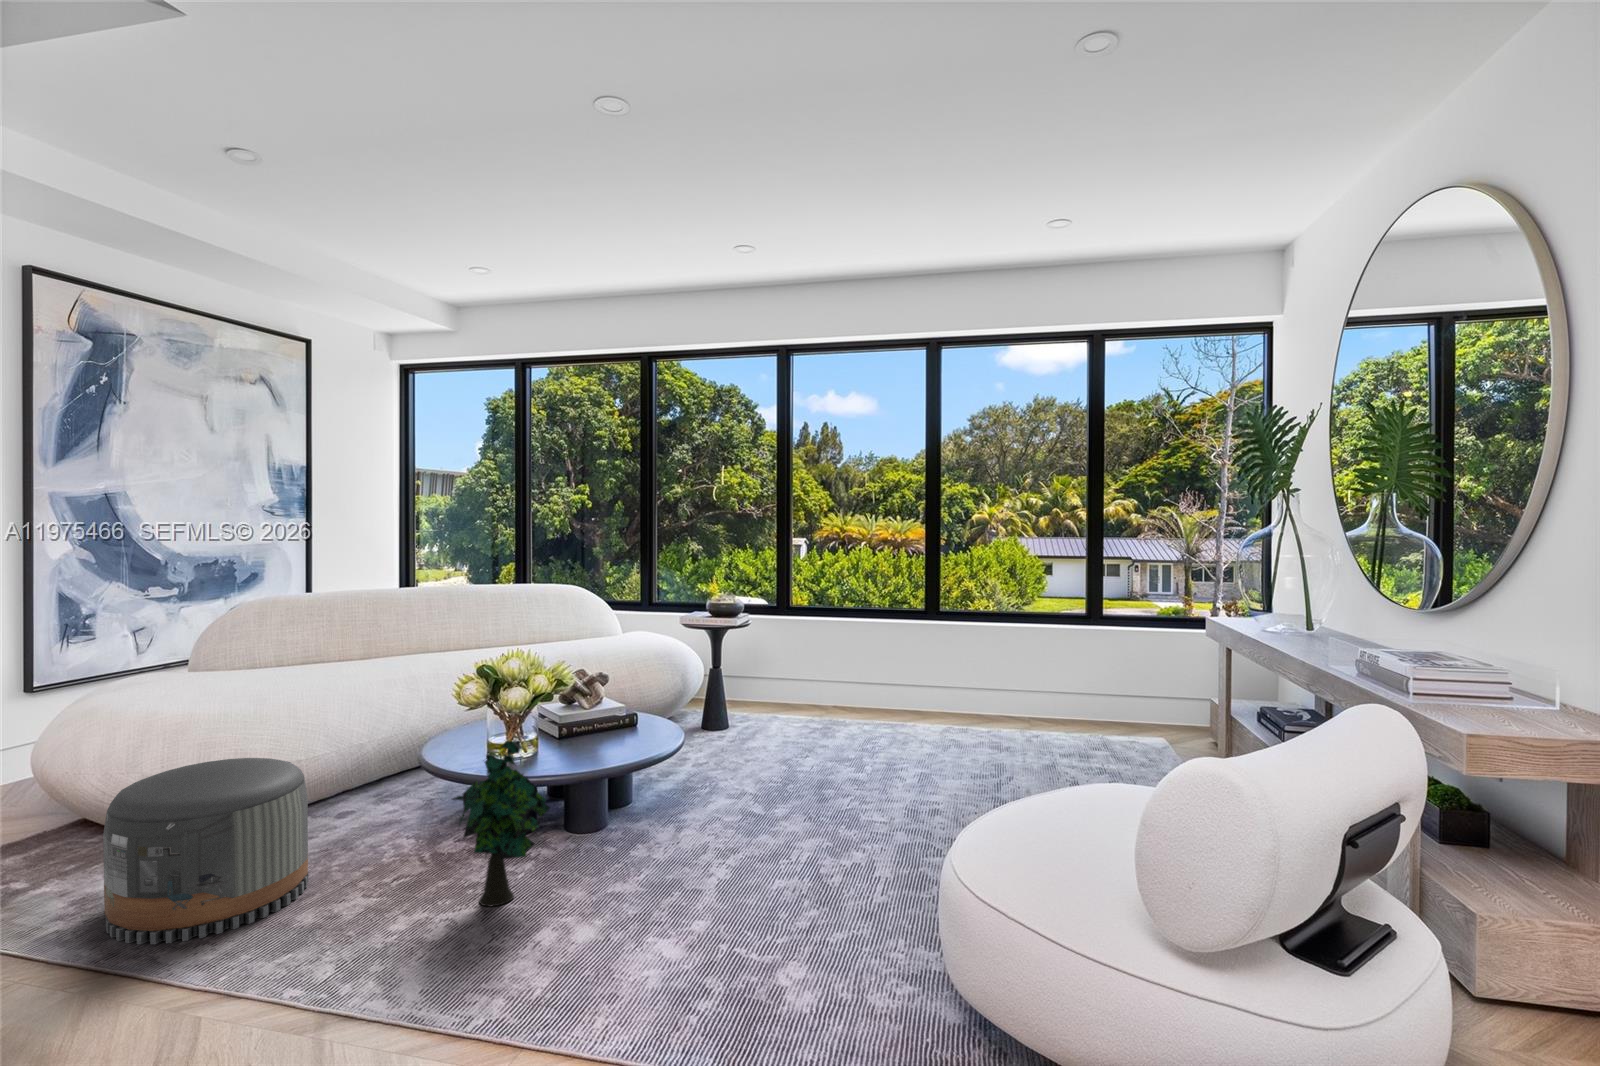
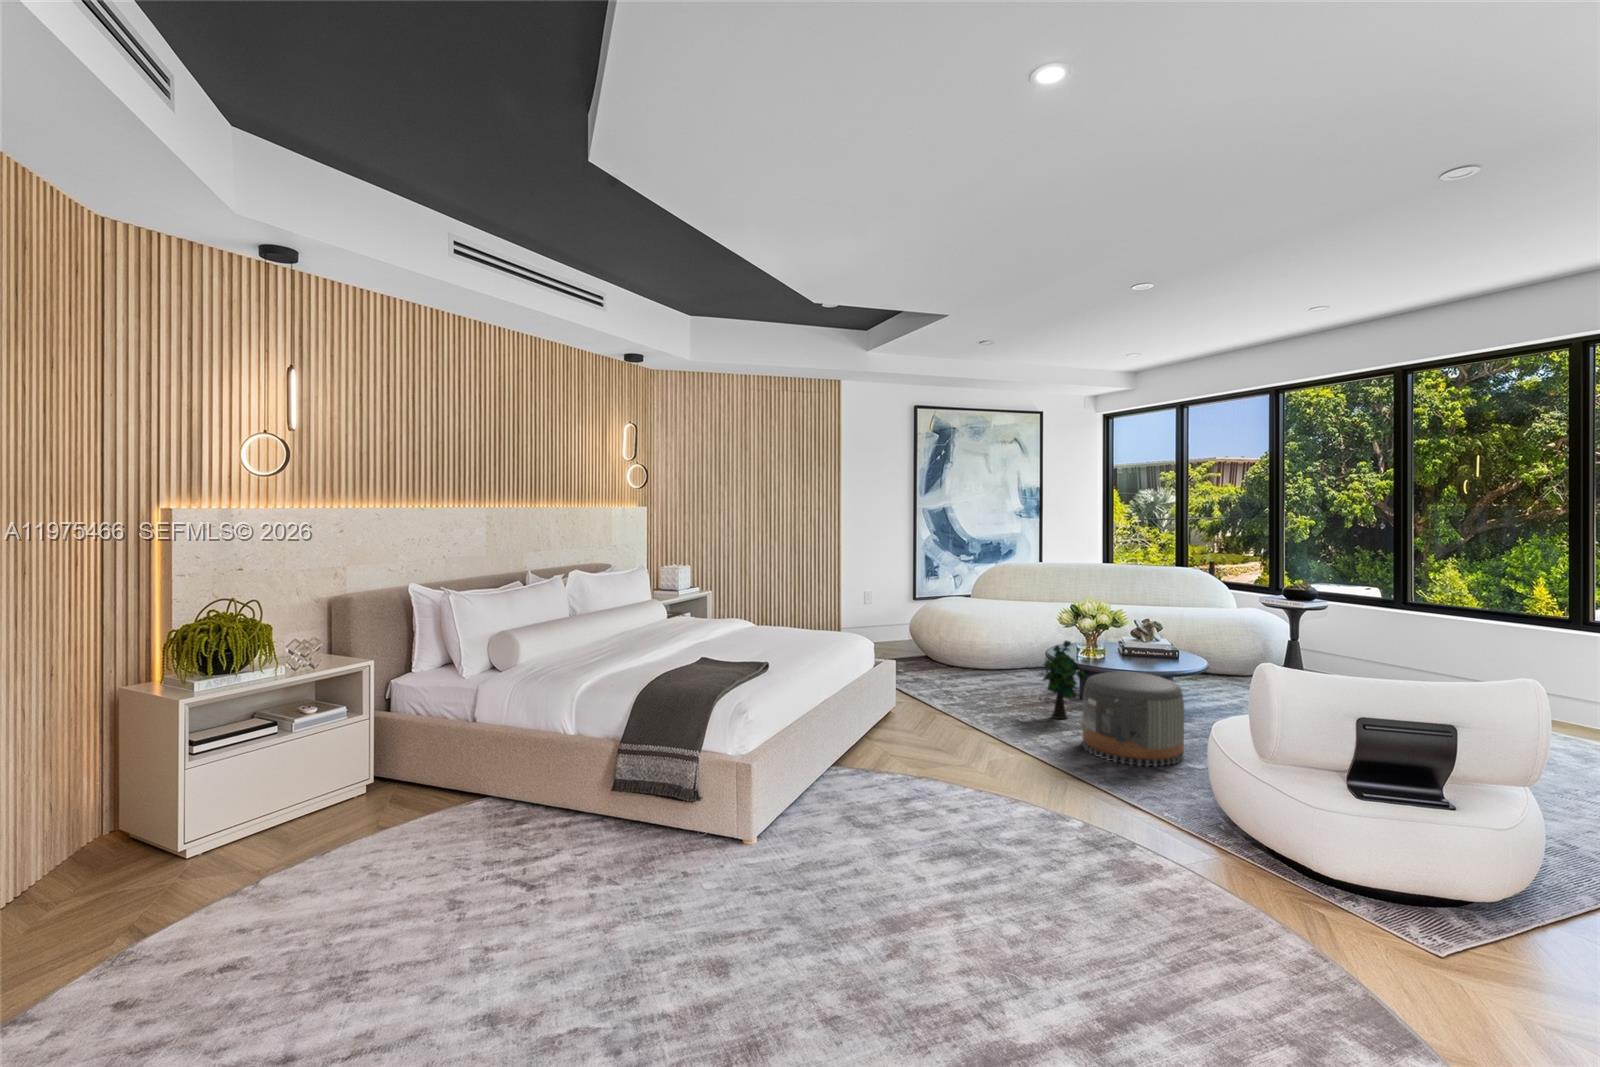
pouf: present [103,758,308,944] -> present [1082,672,1184,767]

